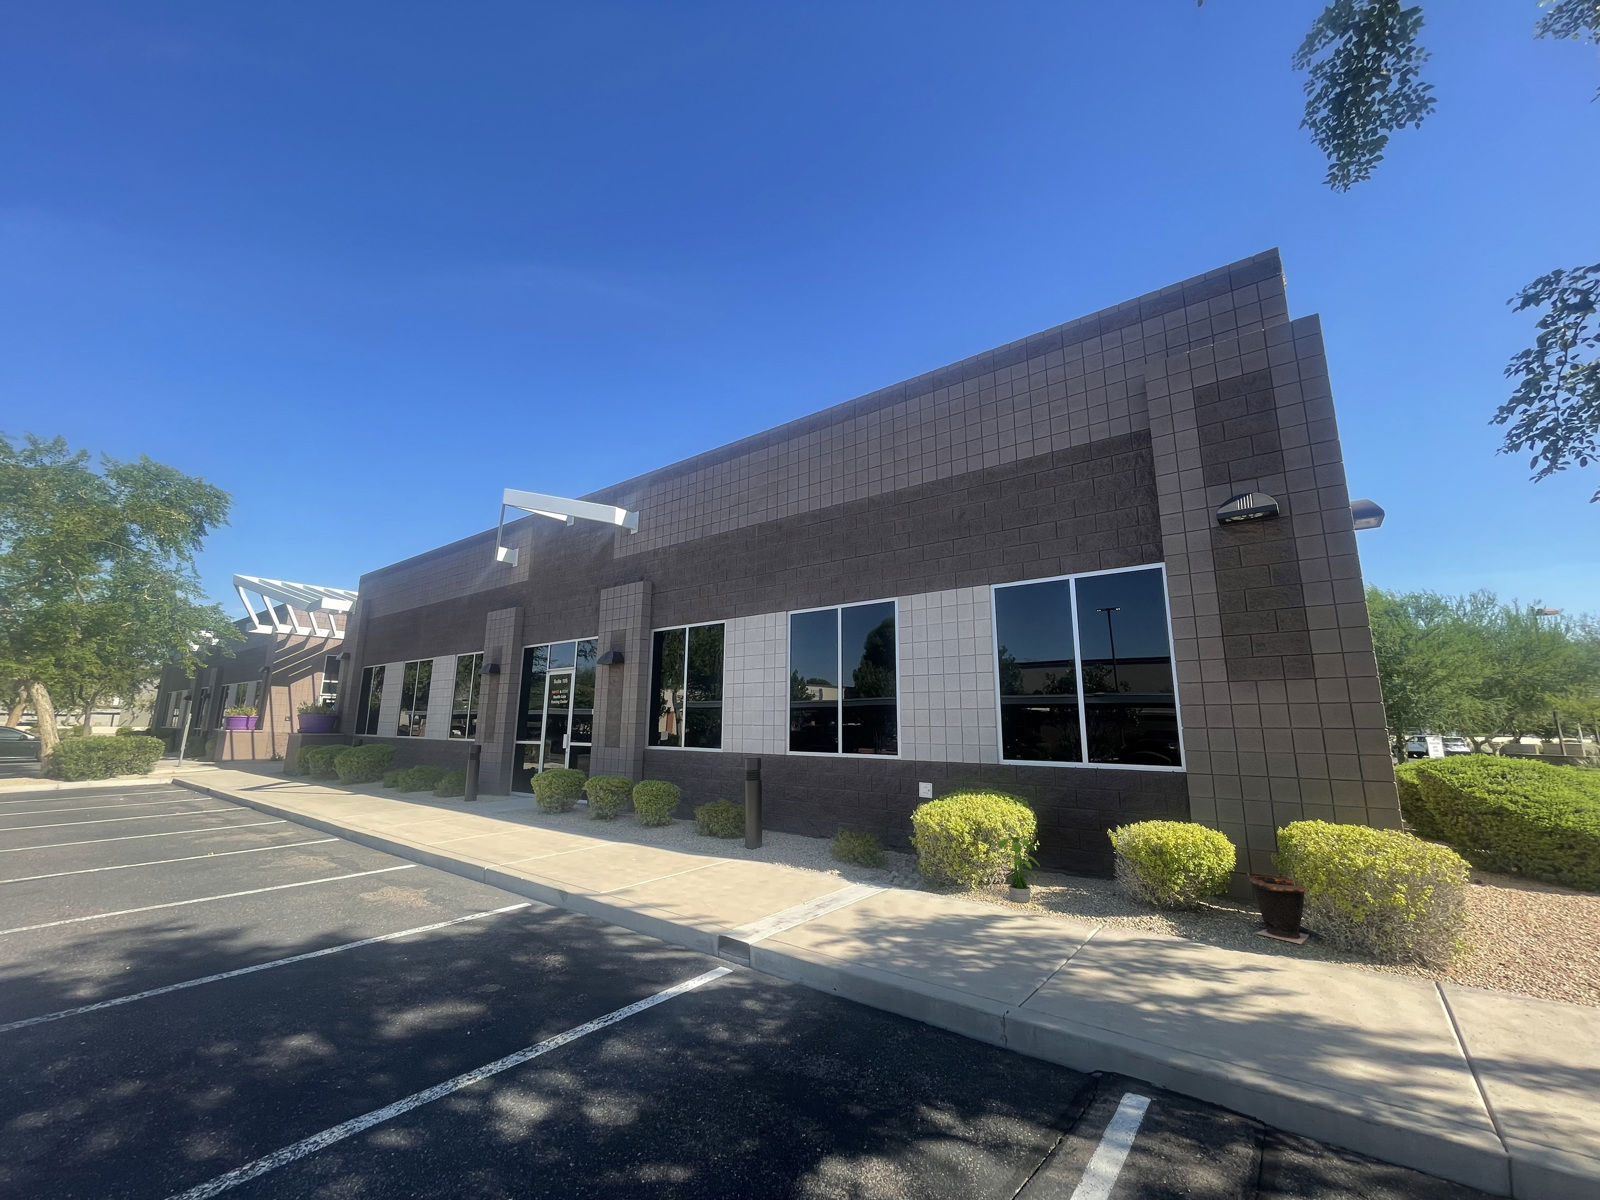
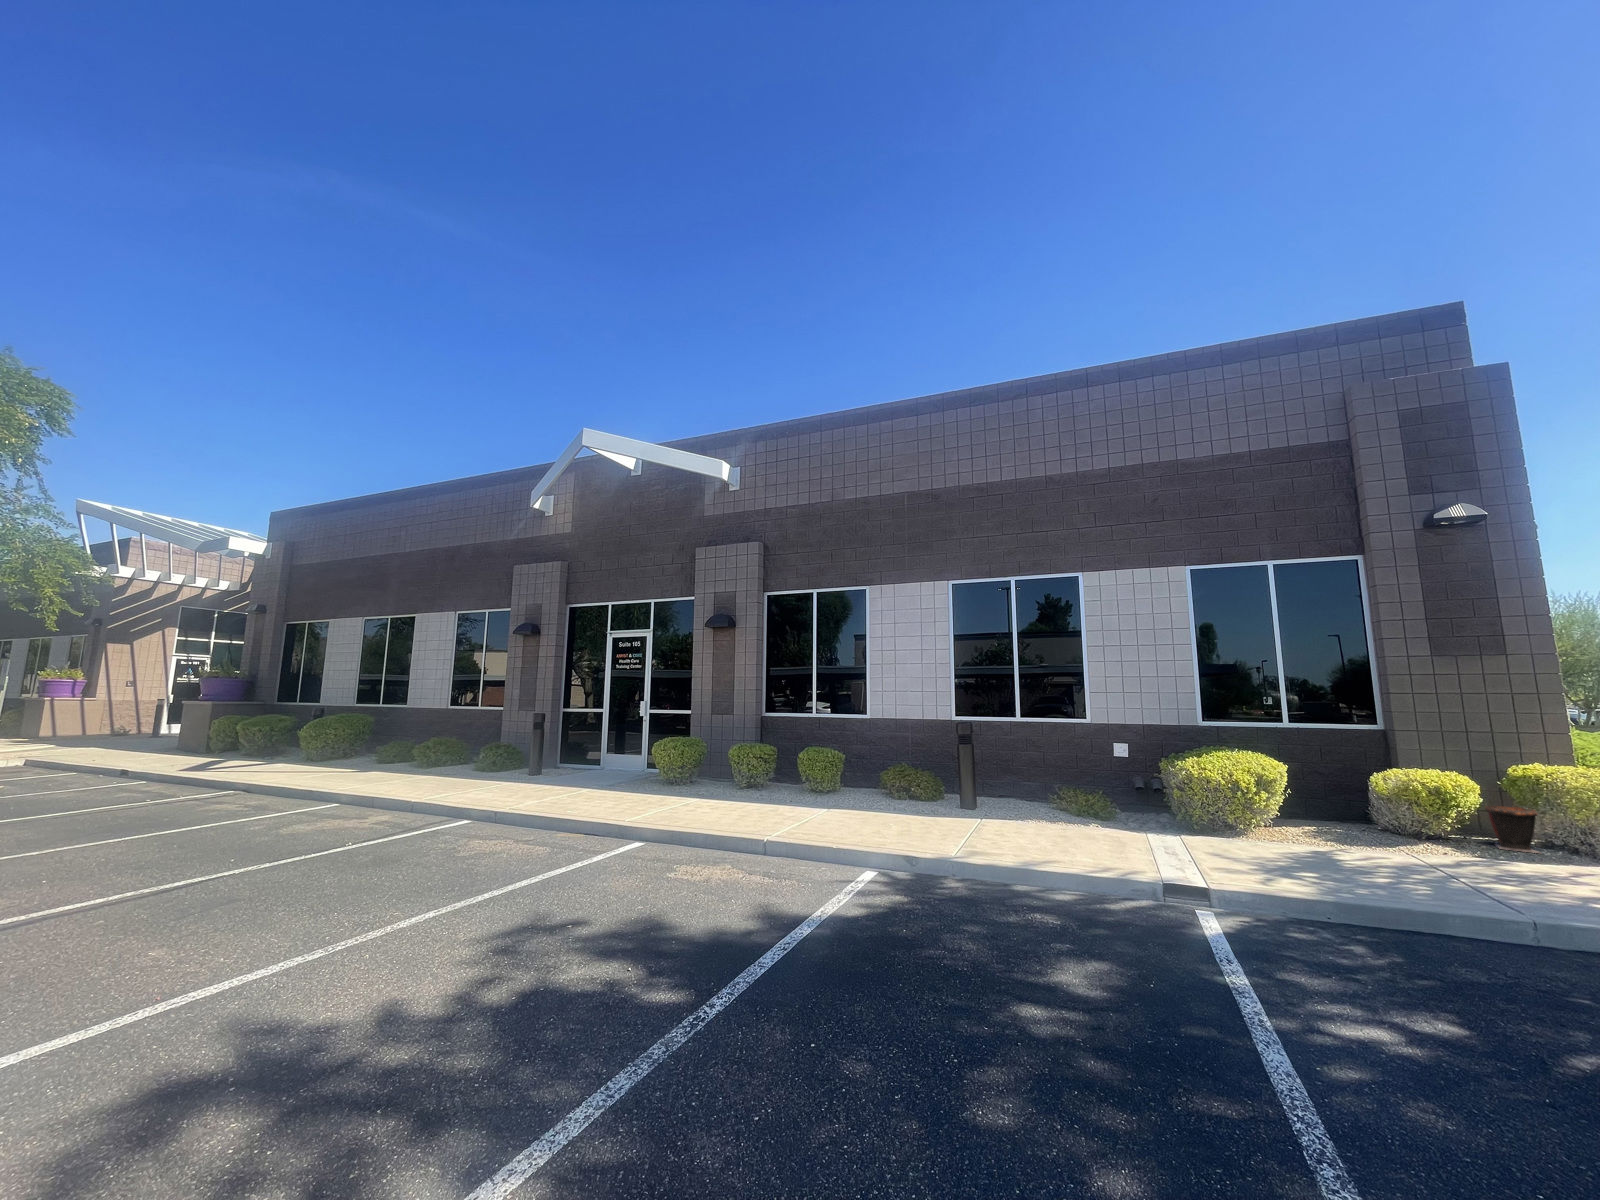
potted plant: present [997,836,1040,903] -> none [1266,782,1308,838]

